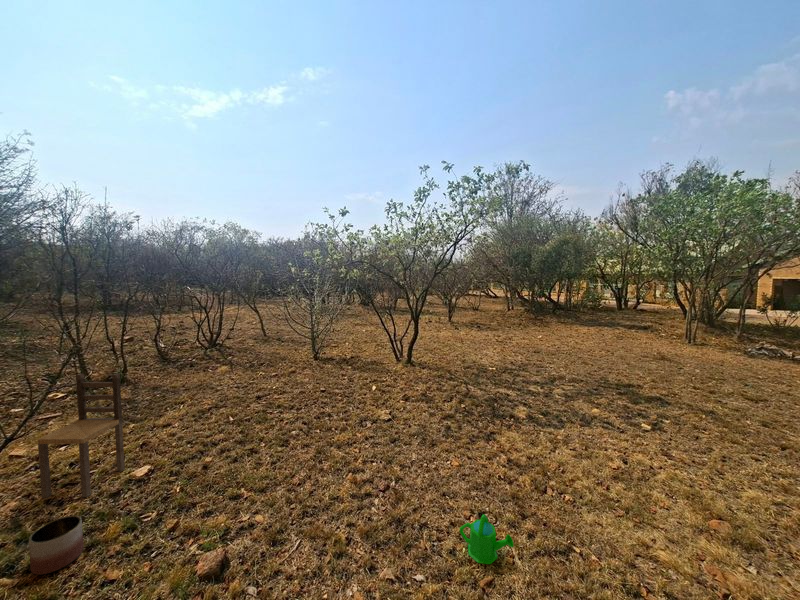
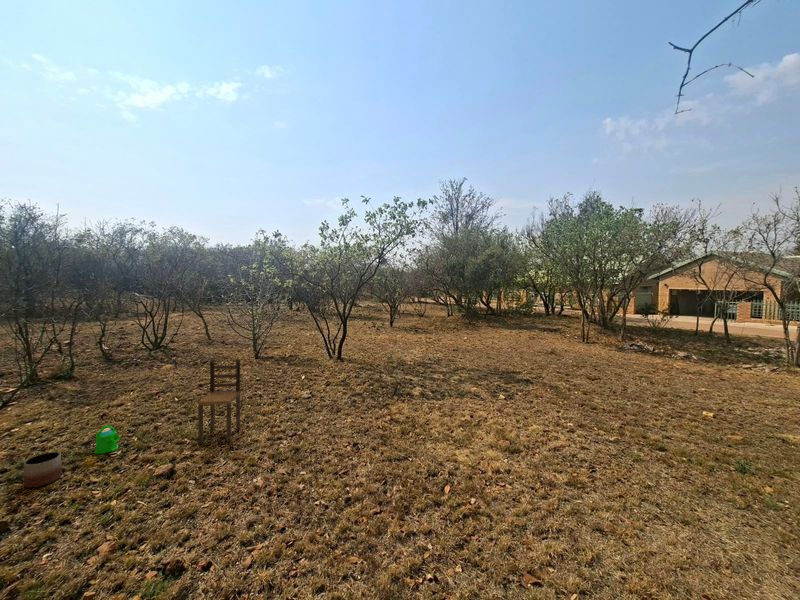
chair: present [38,374,125,498] -> present [198,359,240,443]
watering can: present [460,514,514,564] -> present [94,425,120,454]

